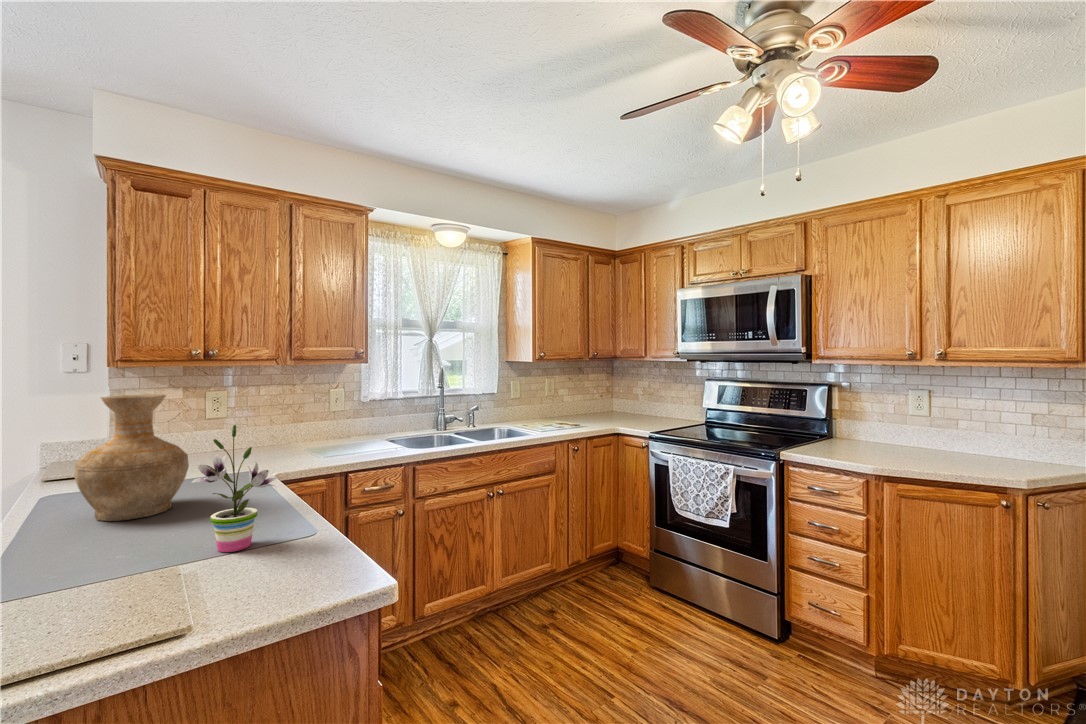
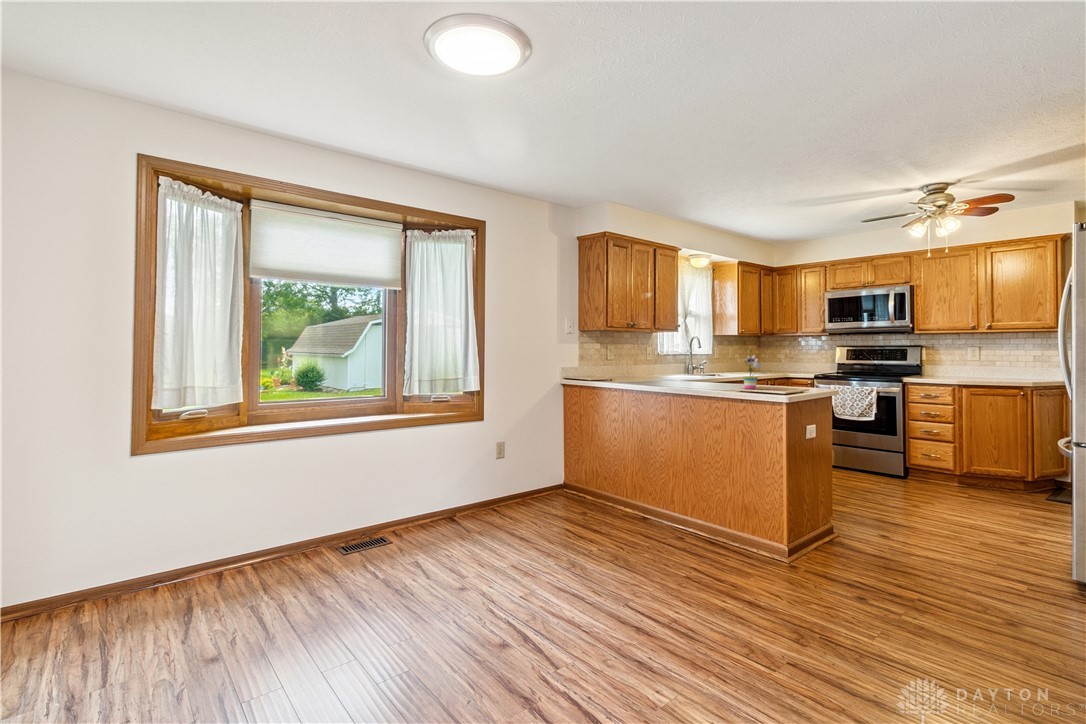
vase: present [74,395,189,521] -> none [657,339,693,386]

